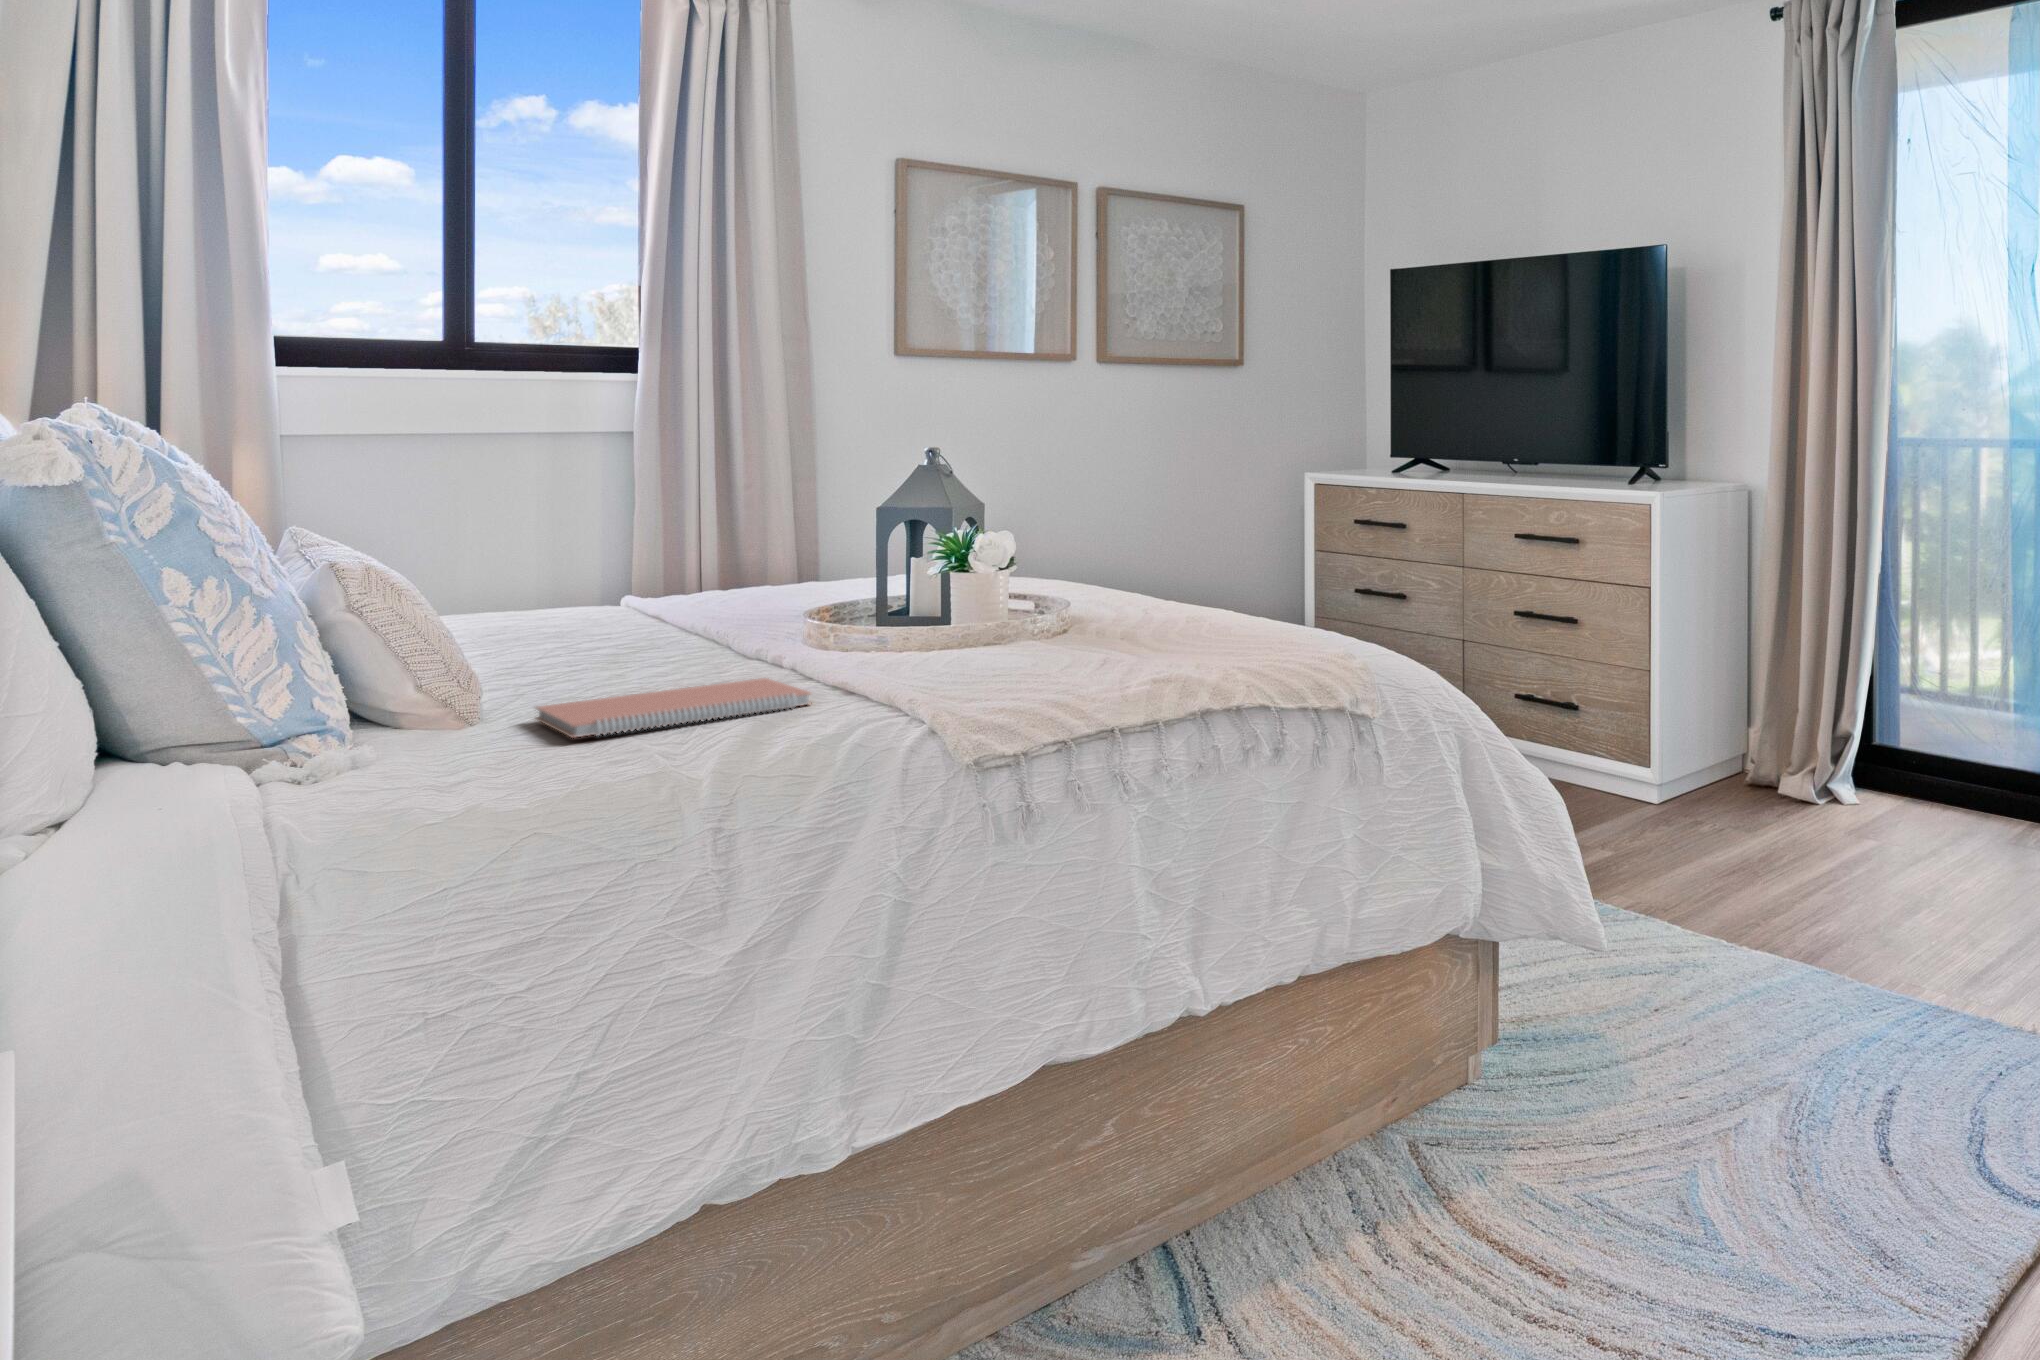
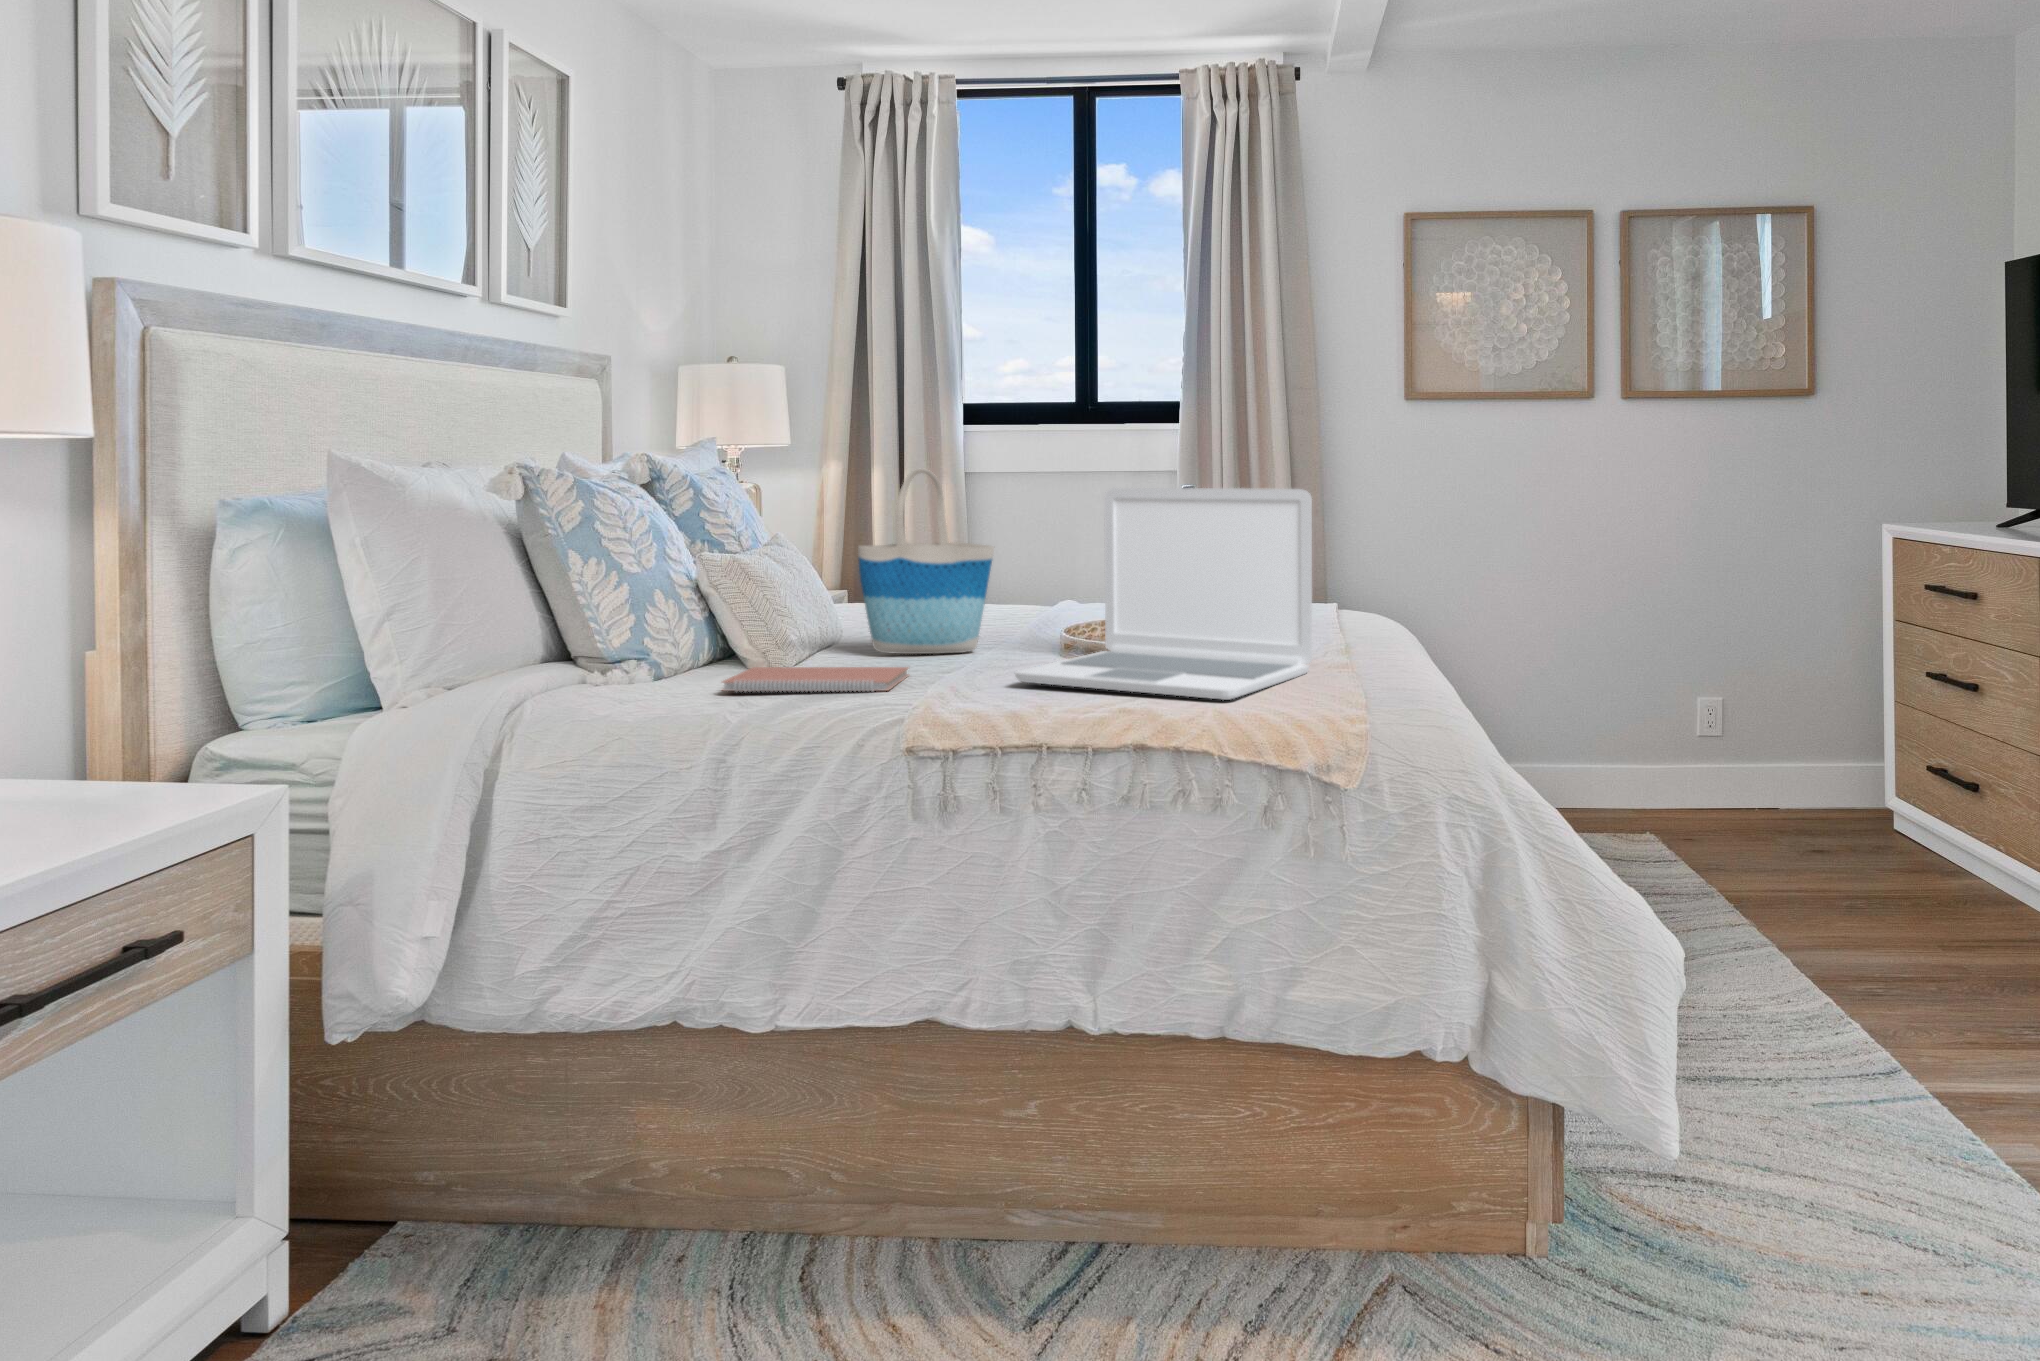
tote bag: none [595,429,781,672] -> present [858,468,994,654]
laptop: none [958,448,1241,672] -> present [1015,488,1312,700]

